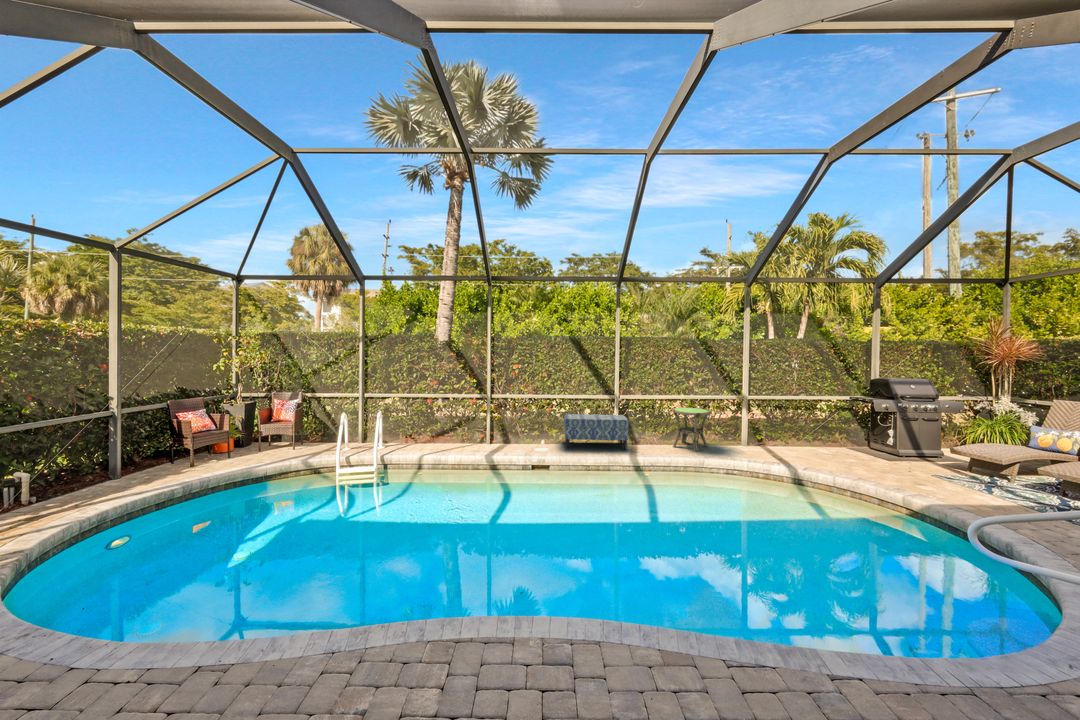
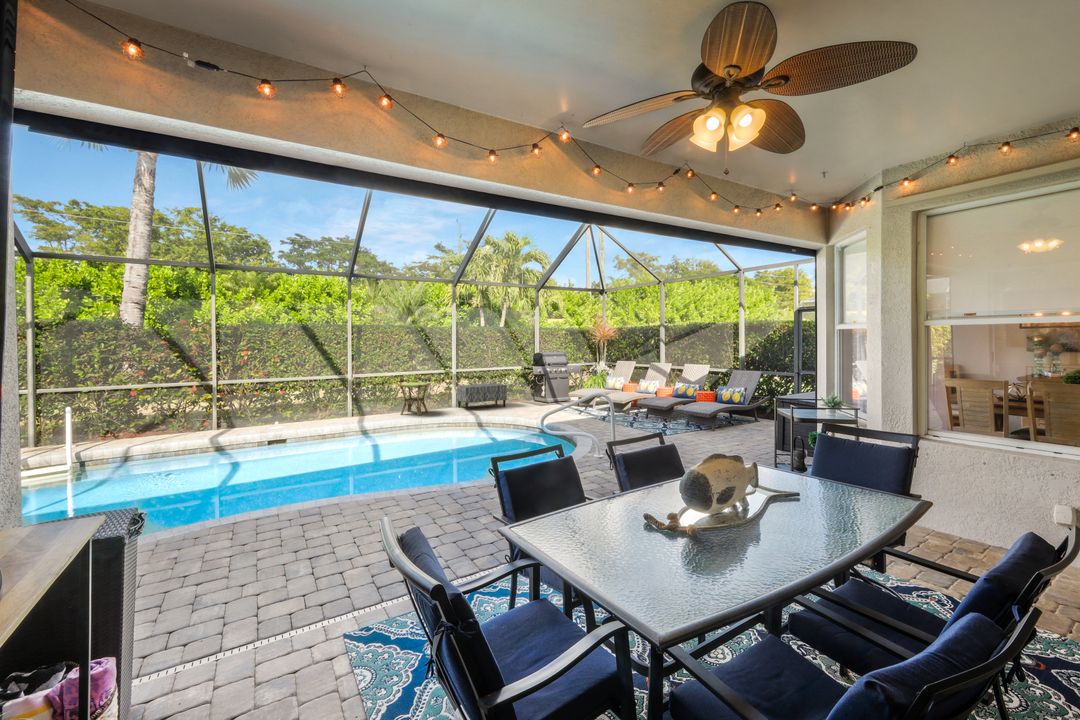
bench: present [564,414,629,449] -> present [457,383,507,410]

